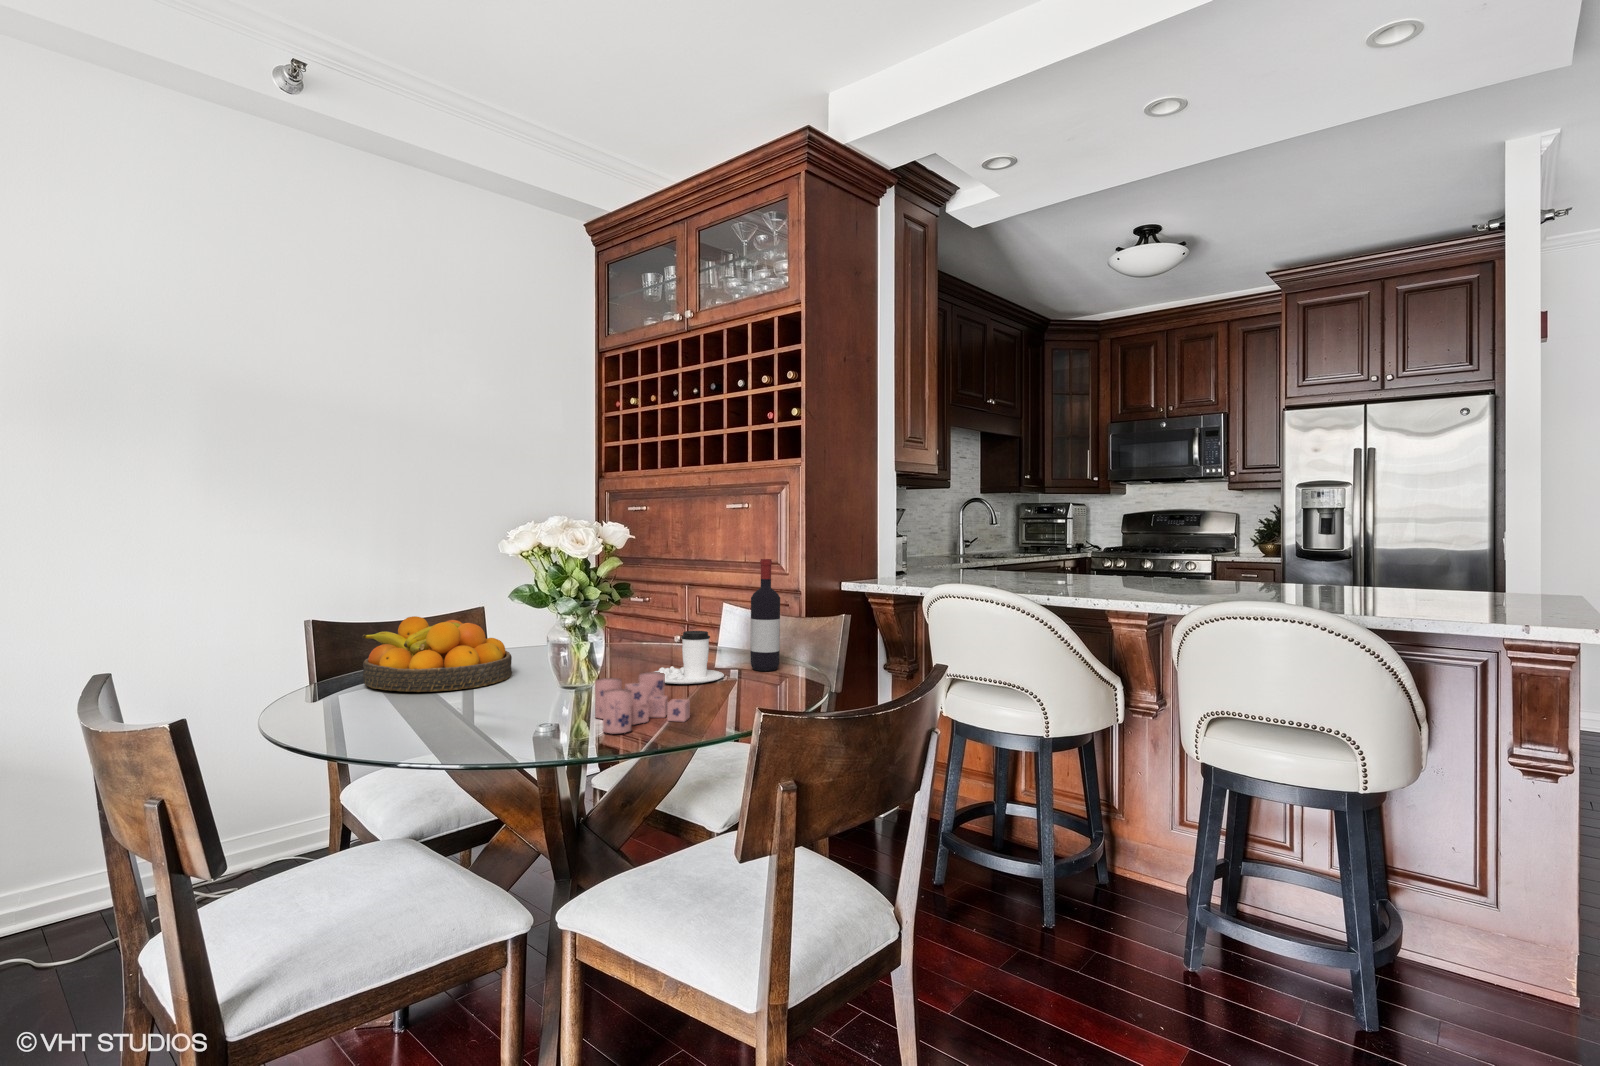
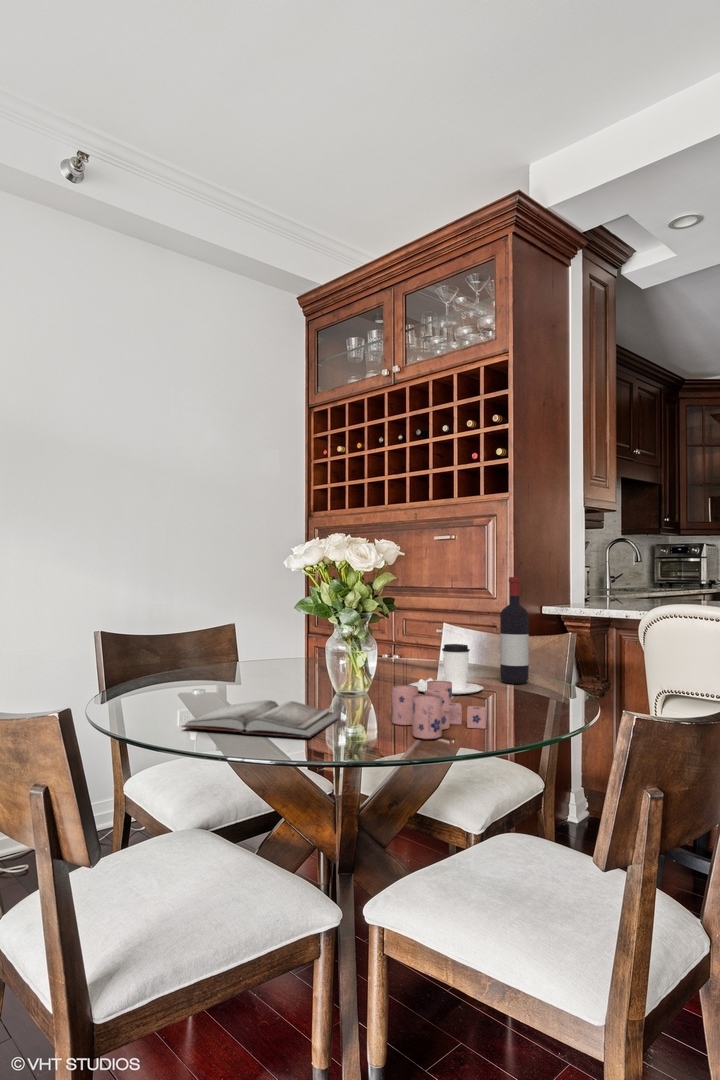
fruit bowl: present [362,616,512,692] -> none [148,629,280,698]
hardback book: none [367,695,544,735] -> present [182,700,338,738]

